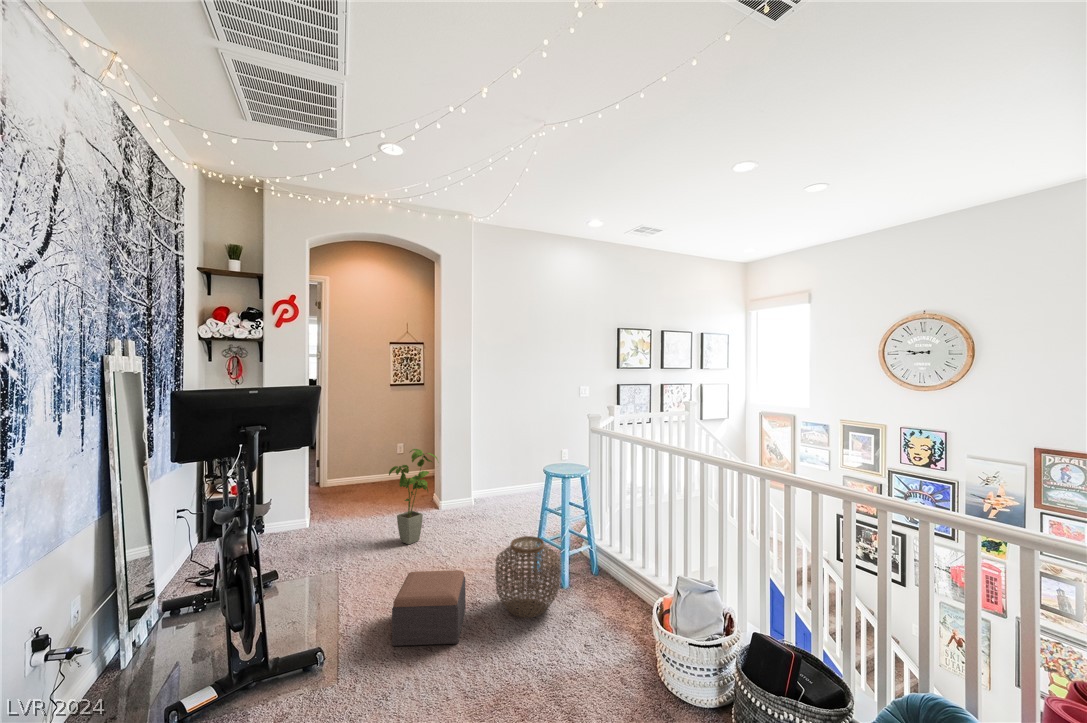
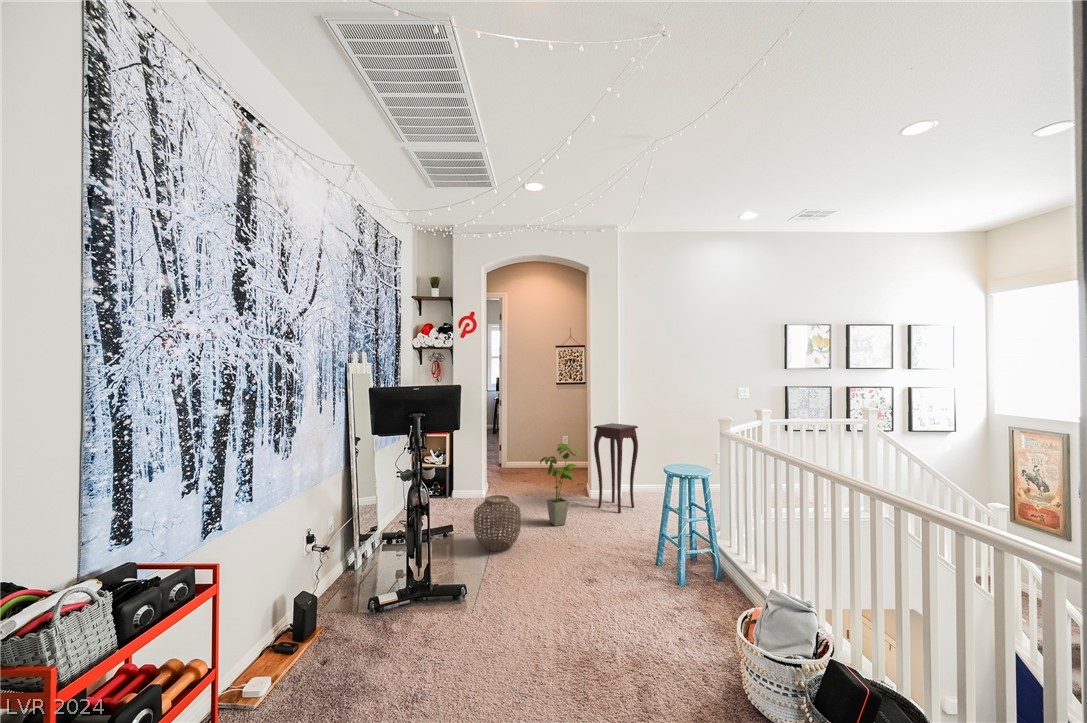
side table: none [444,423,490,518] -> present [594,423,638,513]
woven basket: present [496,536,560,618] -> present [474,495,521,551]
footstool: present [392,570,466,646] -> none [518,543,583,607]

